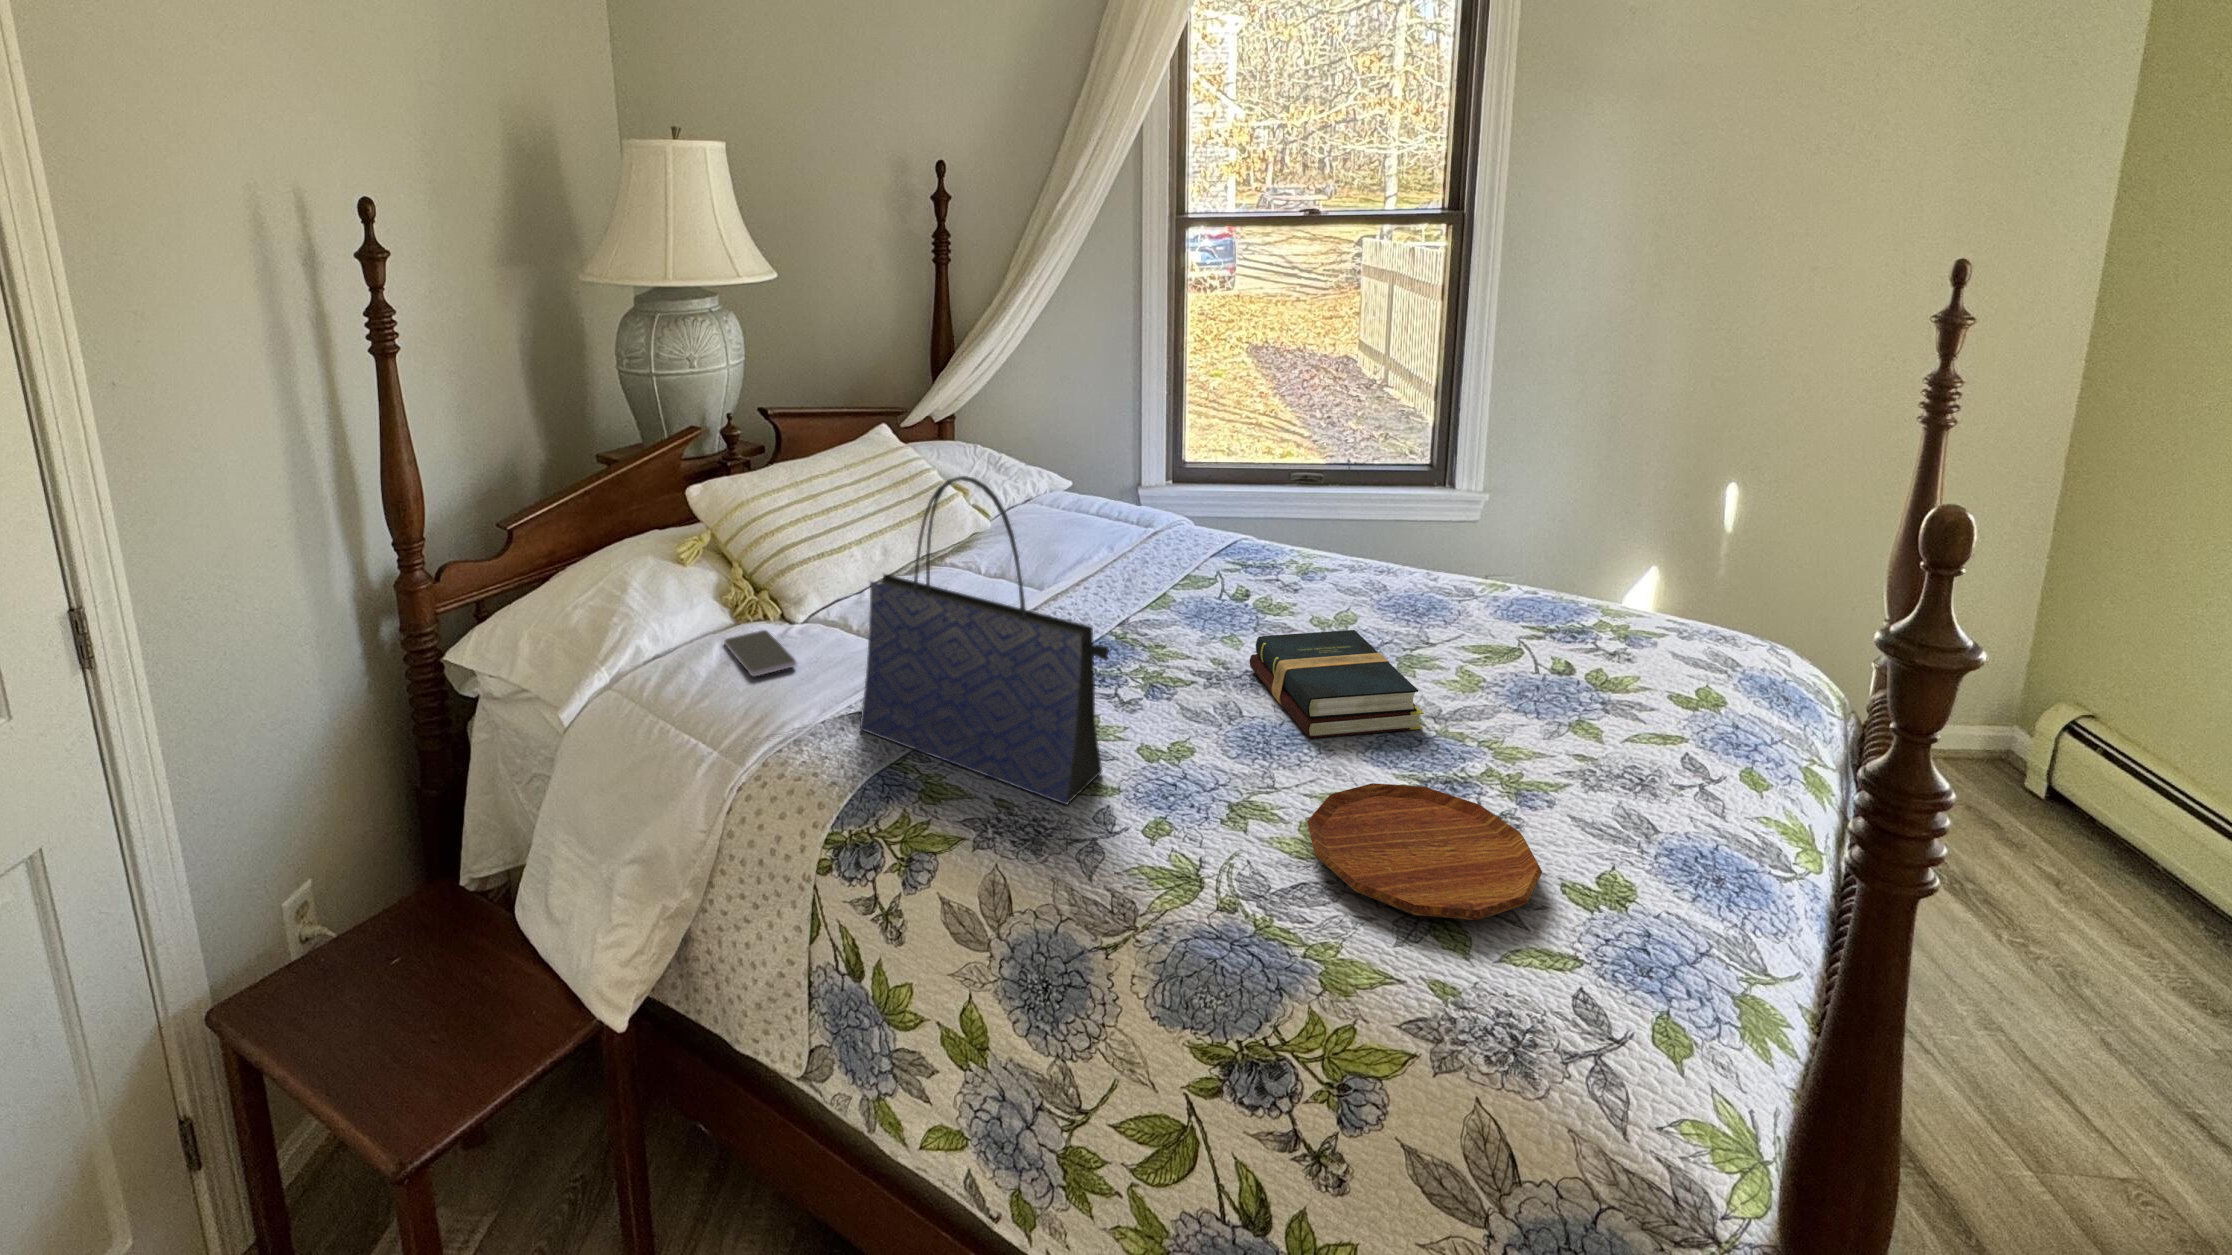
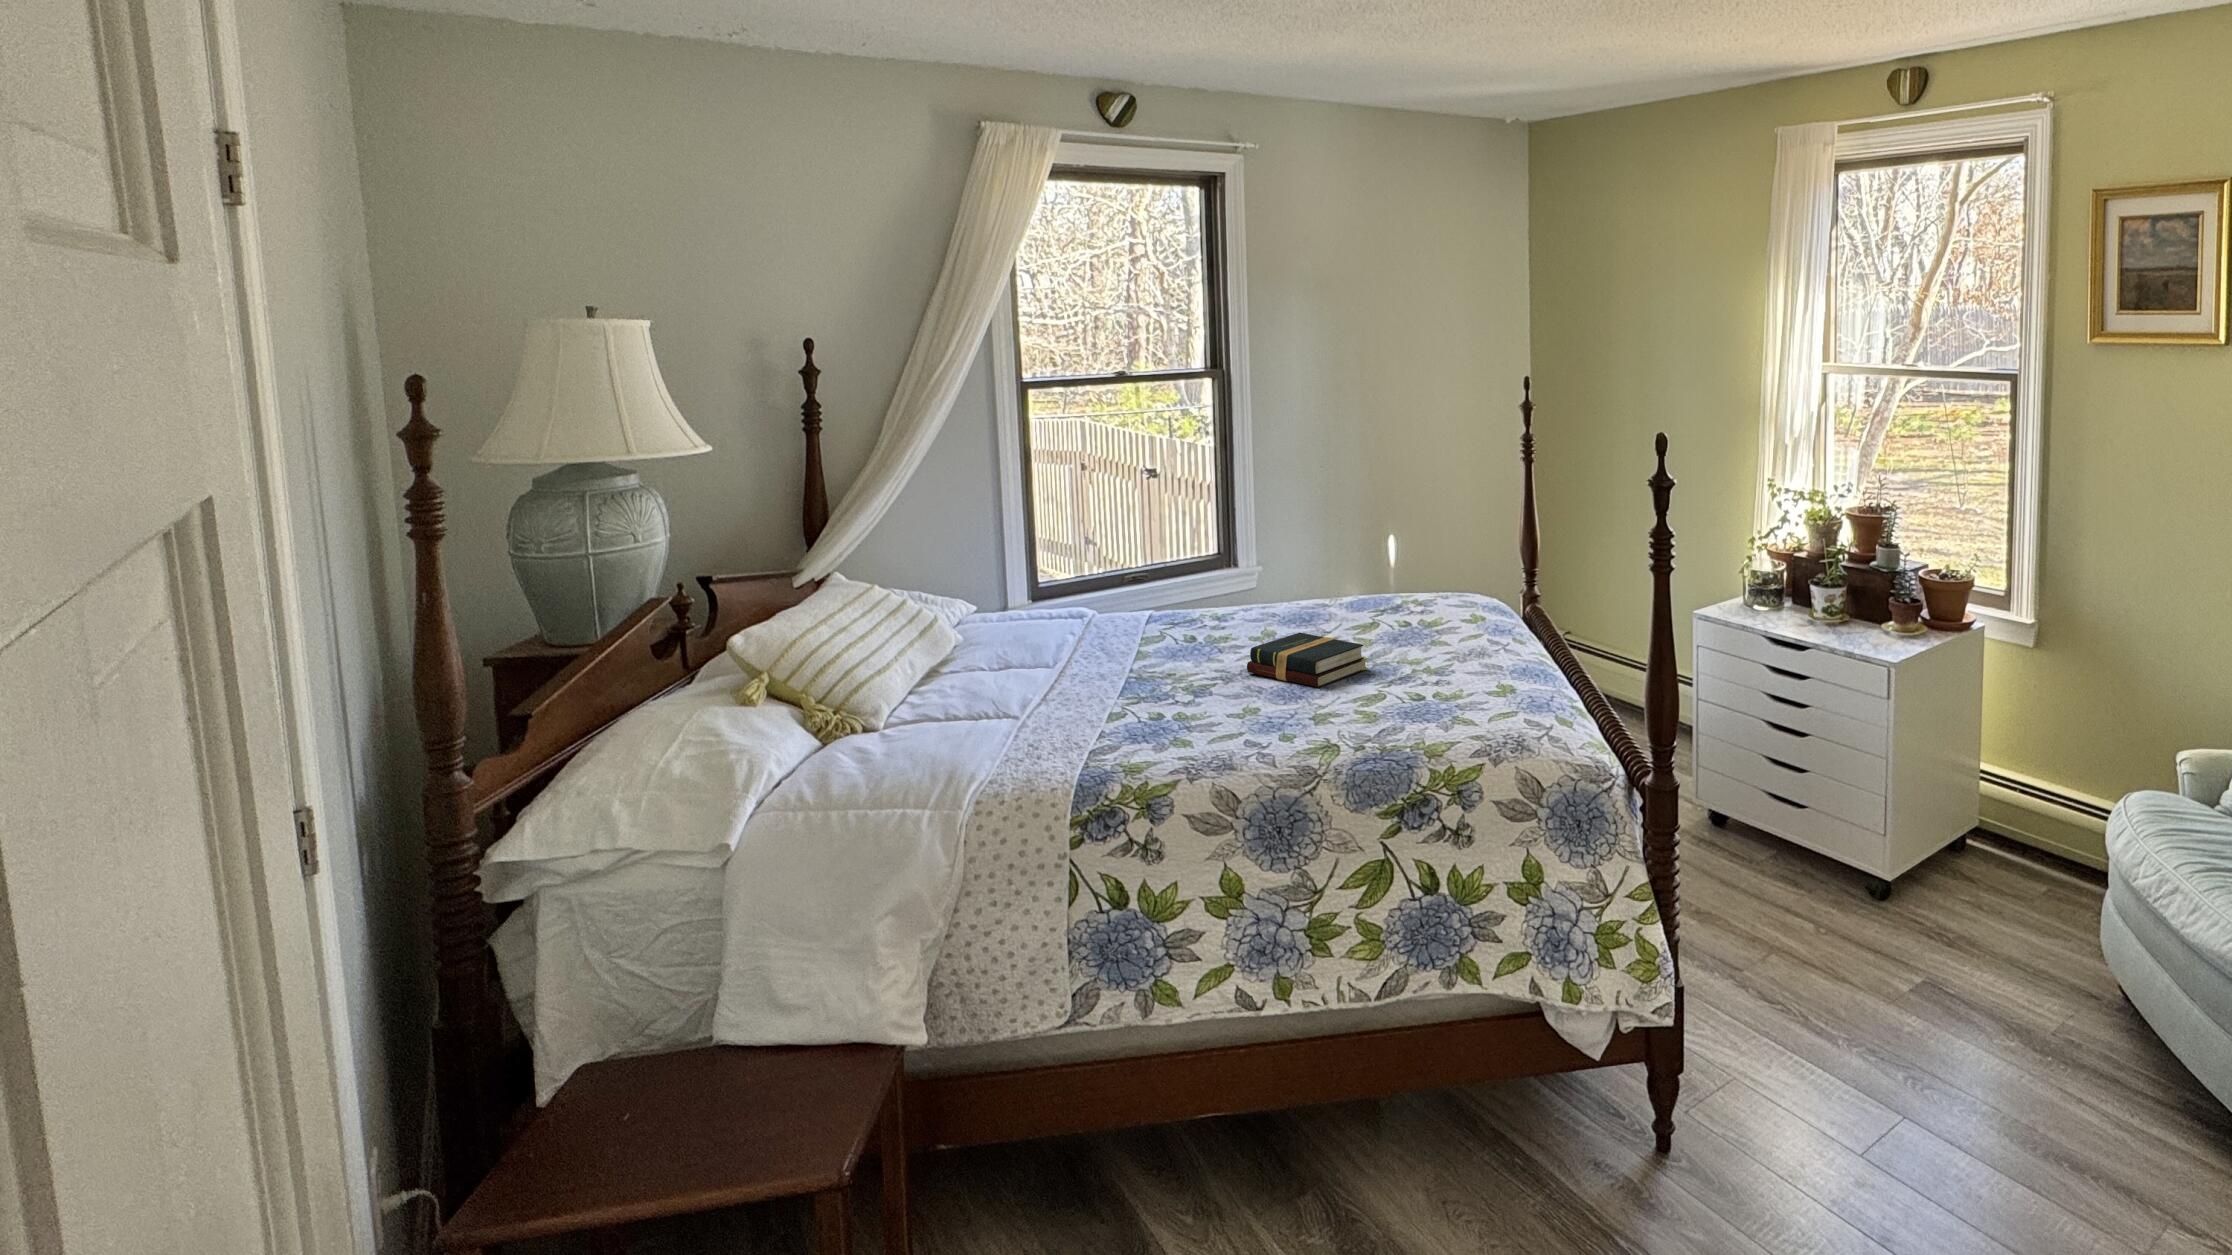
tote bag: present [860,476,1109,805] -> none [1033,542,1242,765]
smartphone: present [724,630,796,676] -> none [843,739,940,761]
tray: present [1307,783,1542,920] -> none [1364,676,1483,719]

